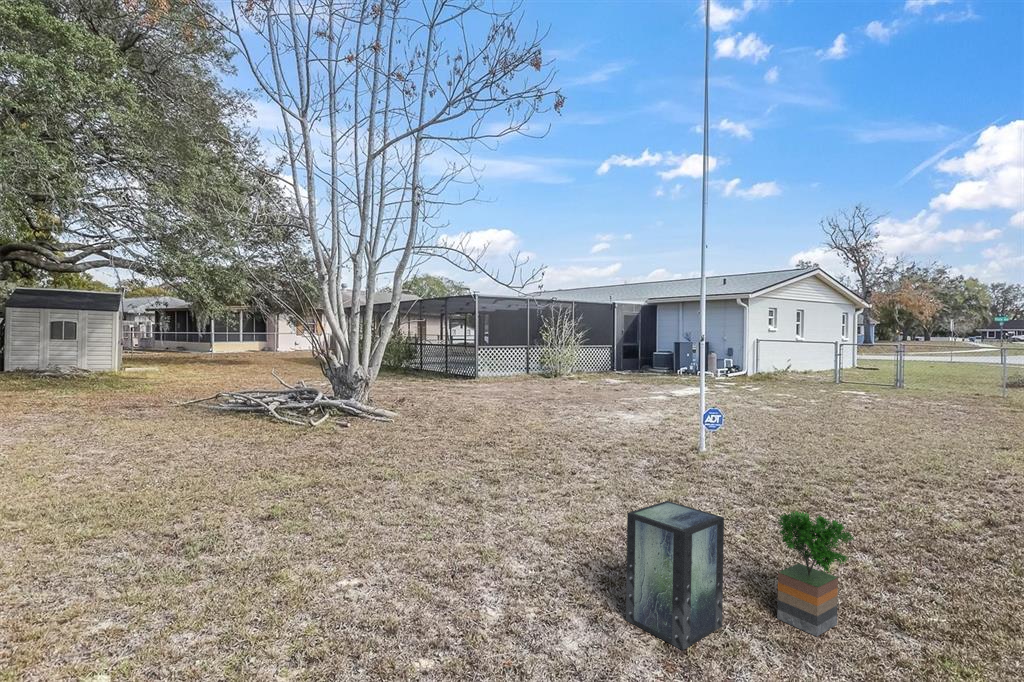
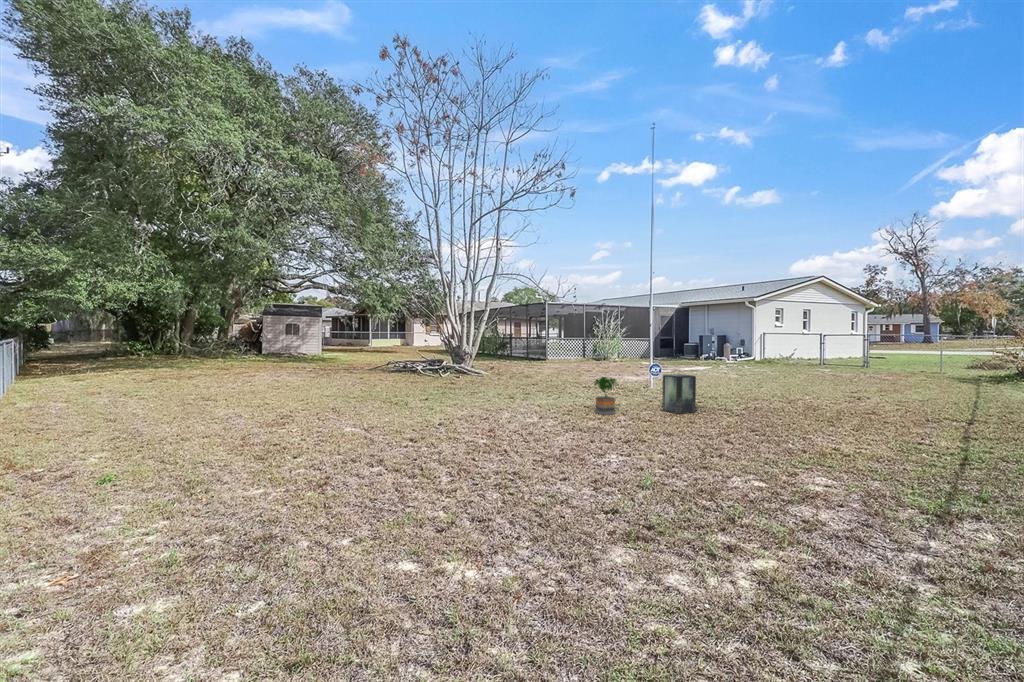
storage box: present [626,501,724,650] -> present [662,374,696,414]

